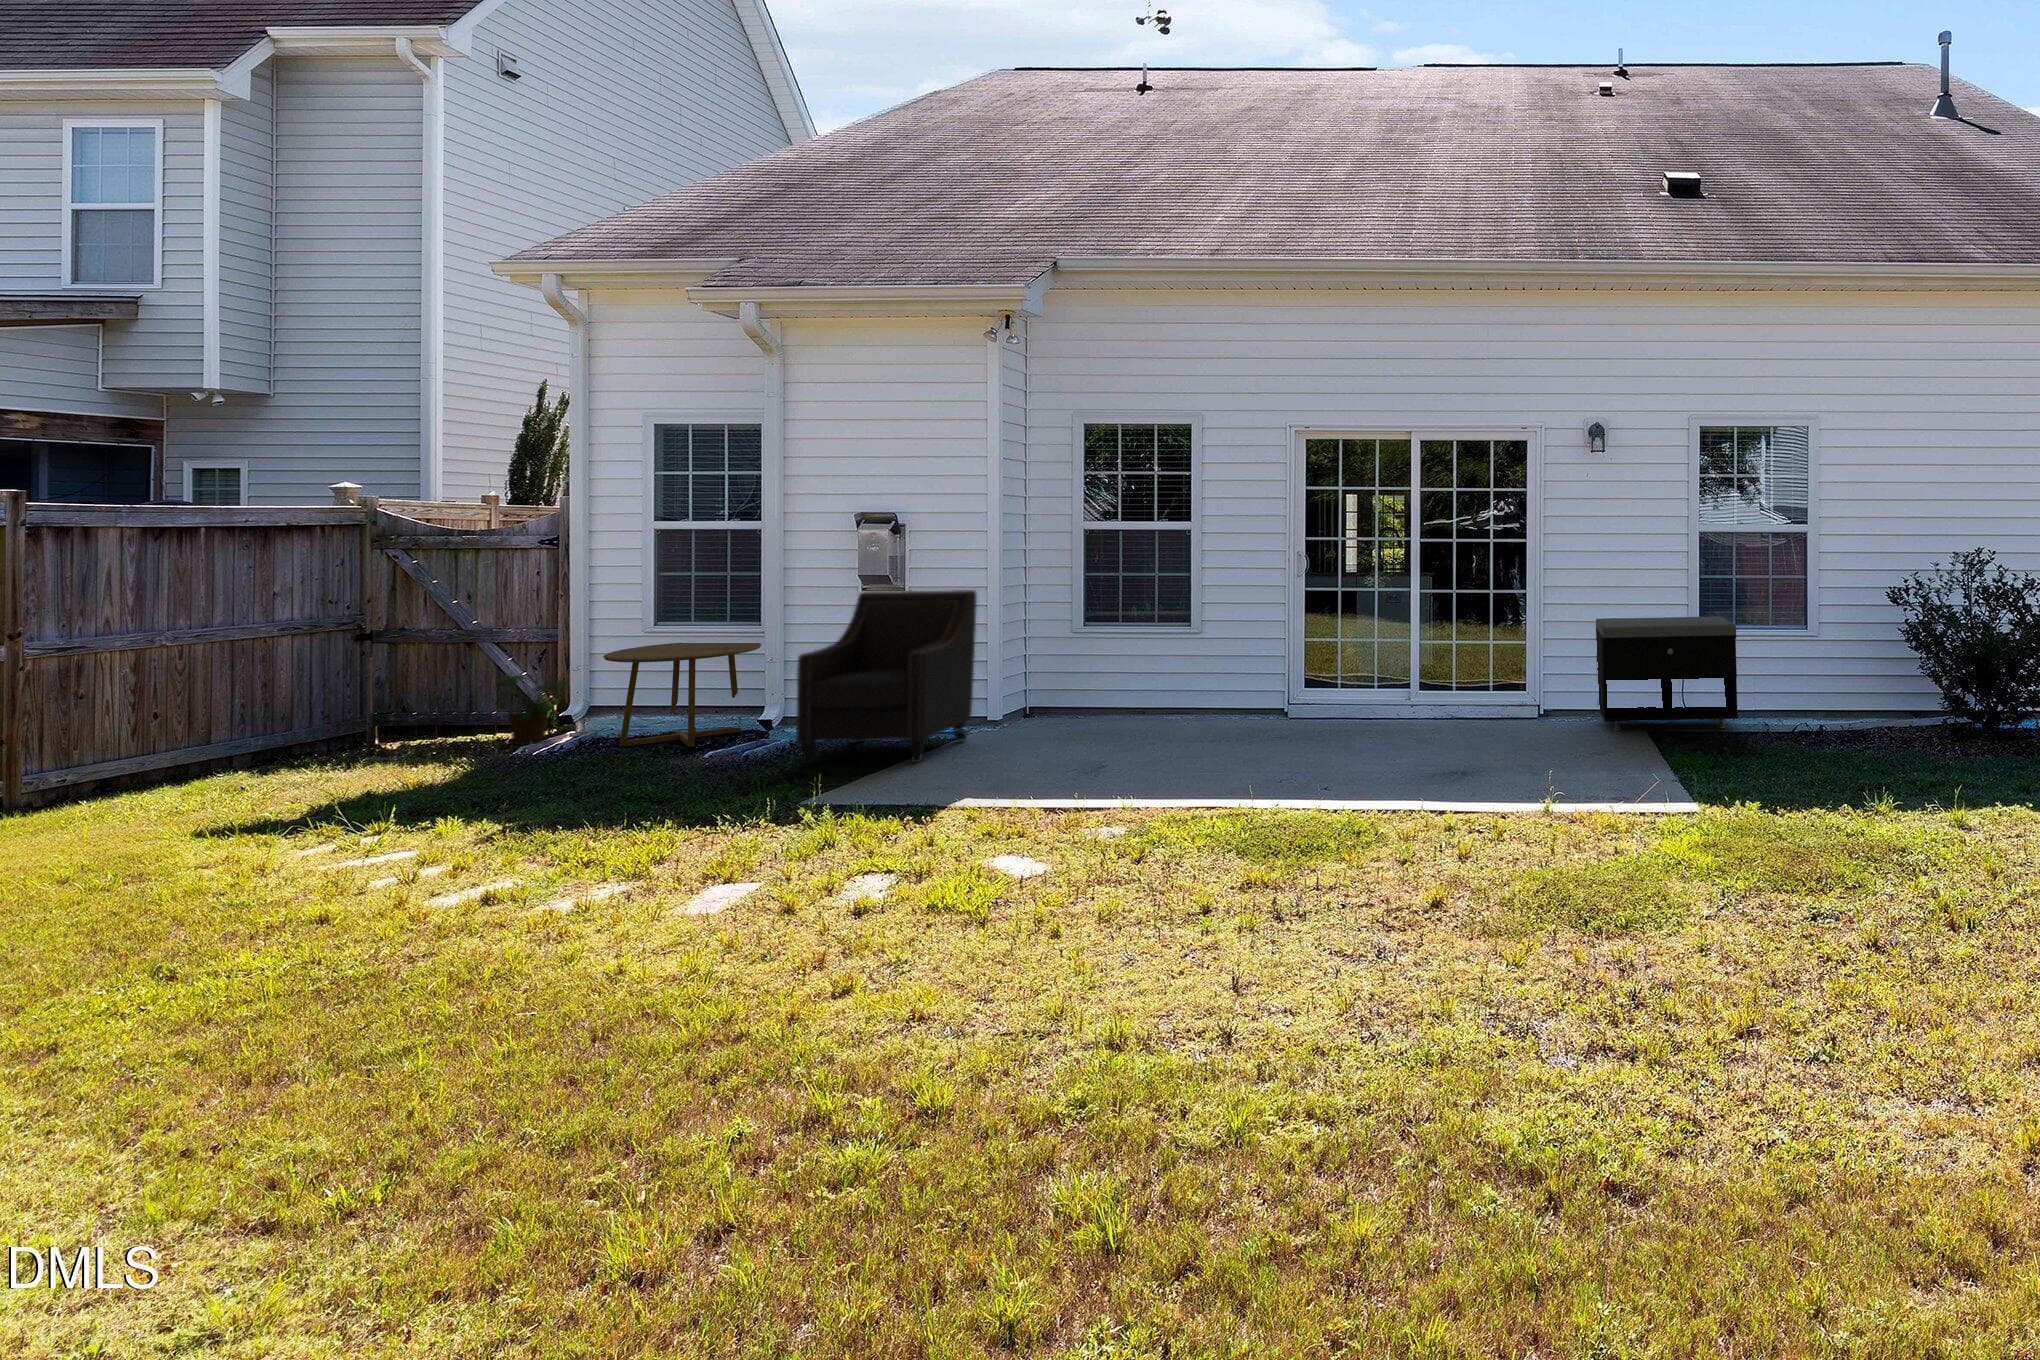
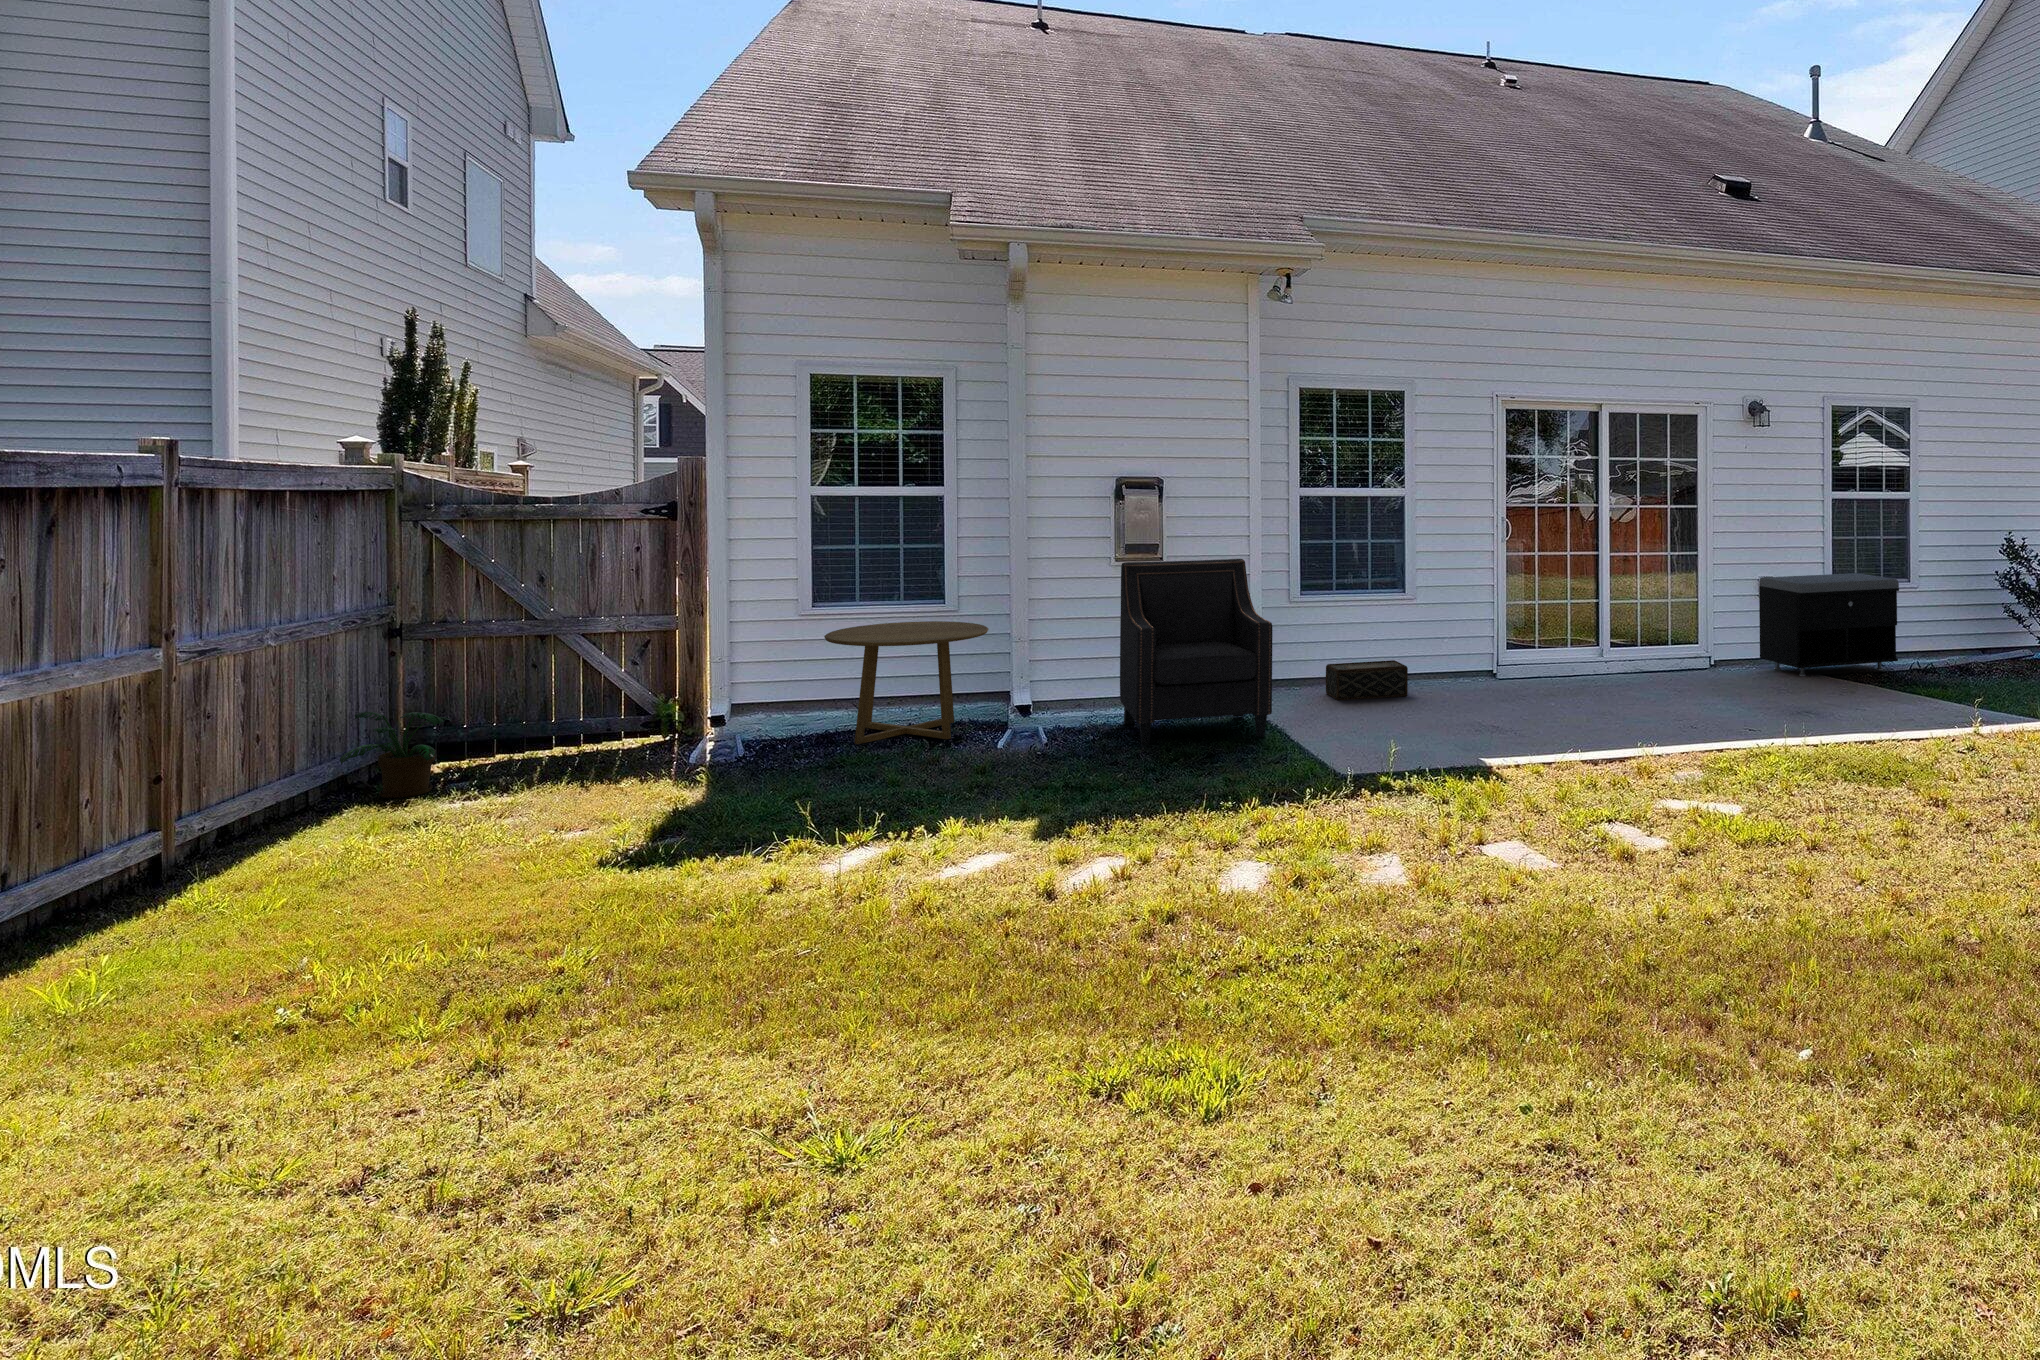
potted plant: present [496,675,570,745] -> present [340,712,451,798]
woven basket: none [1094,692,1177,730] -> present [1326,660,1408,700]

